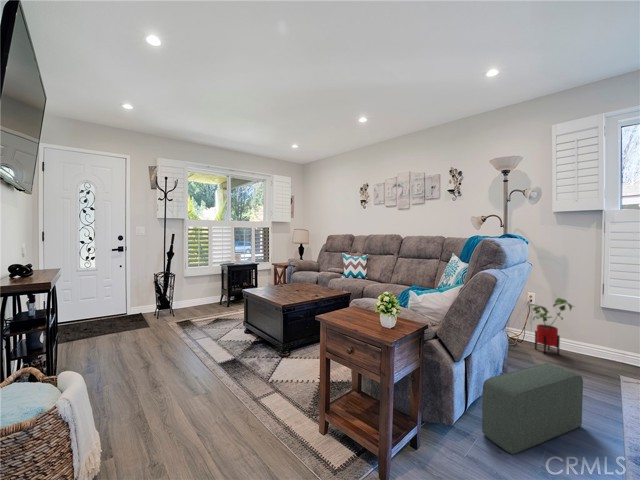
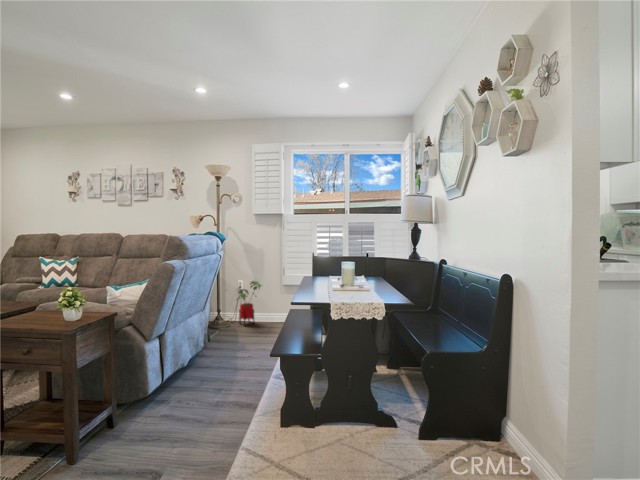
pouf: present [482,363,583,454] -> none [172,328,246,396]

